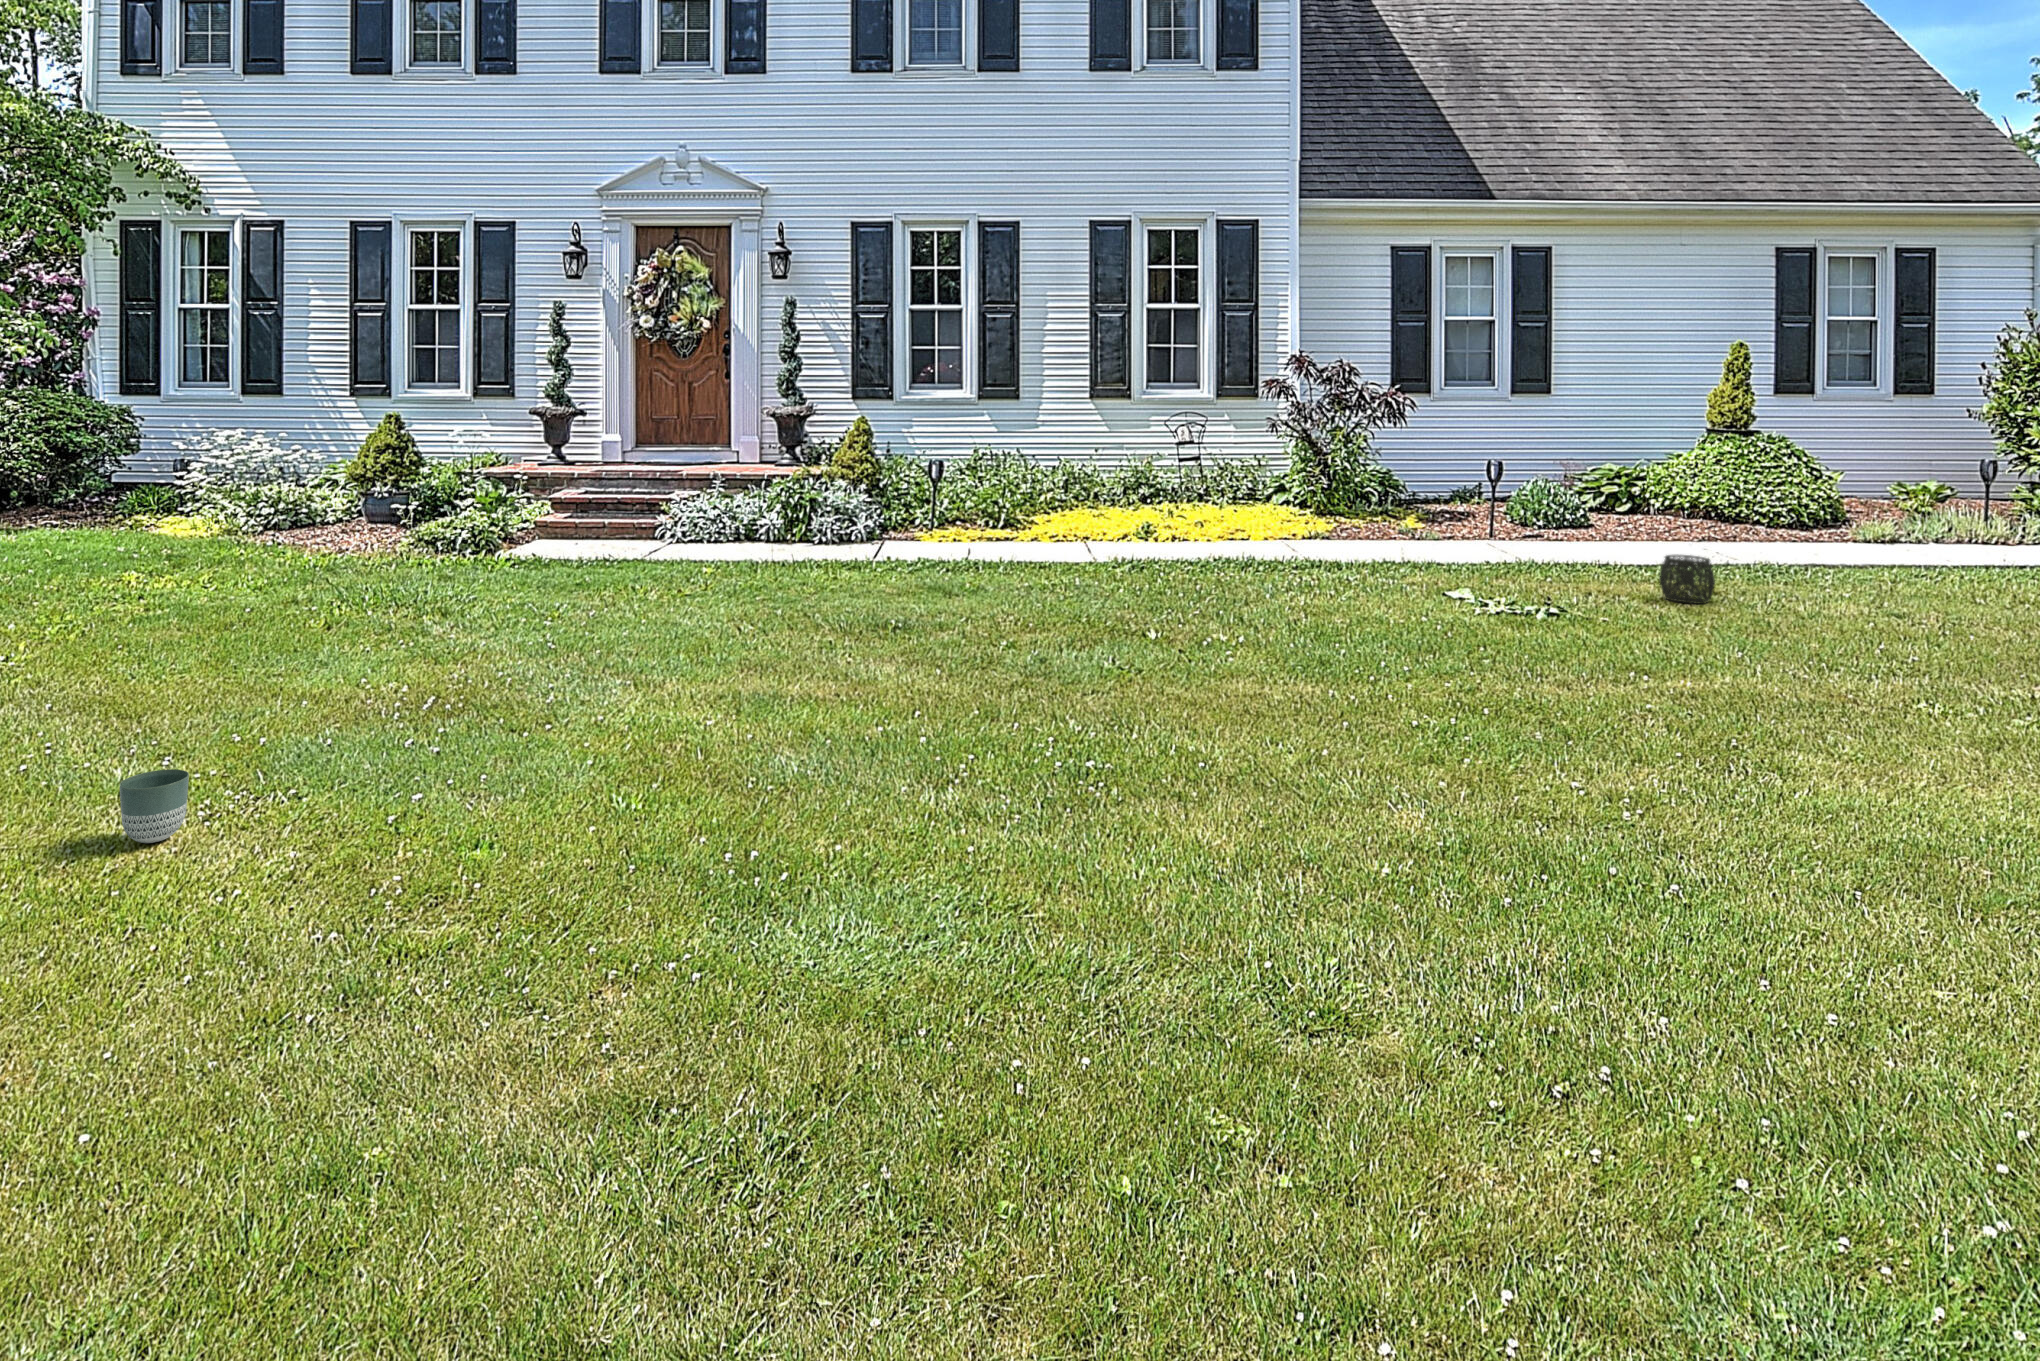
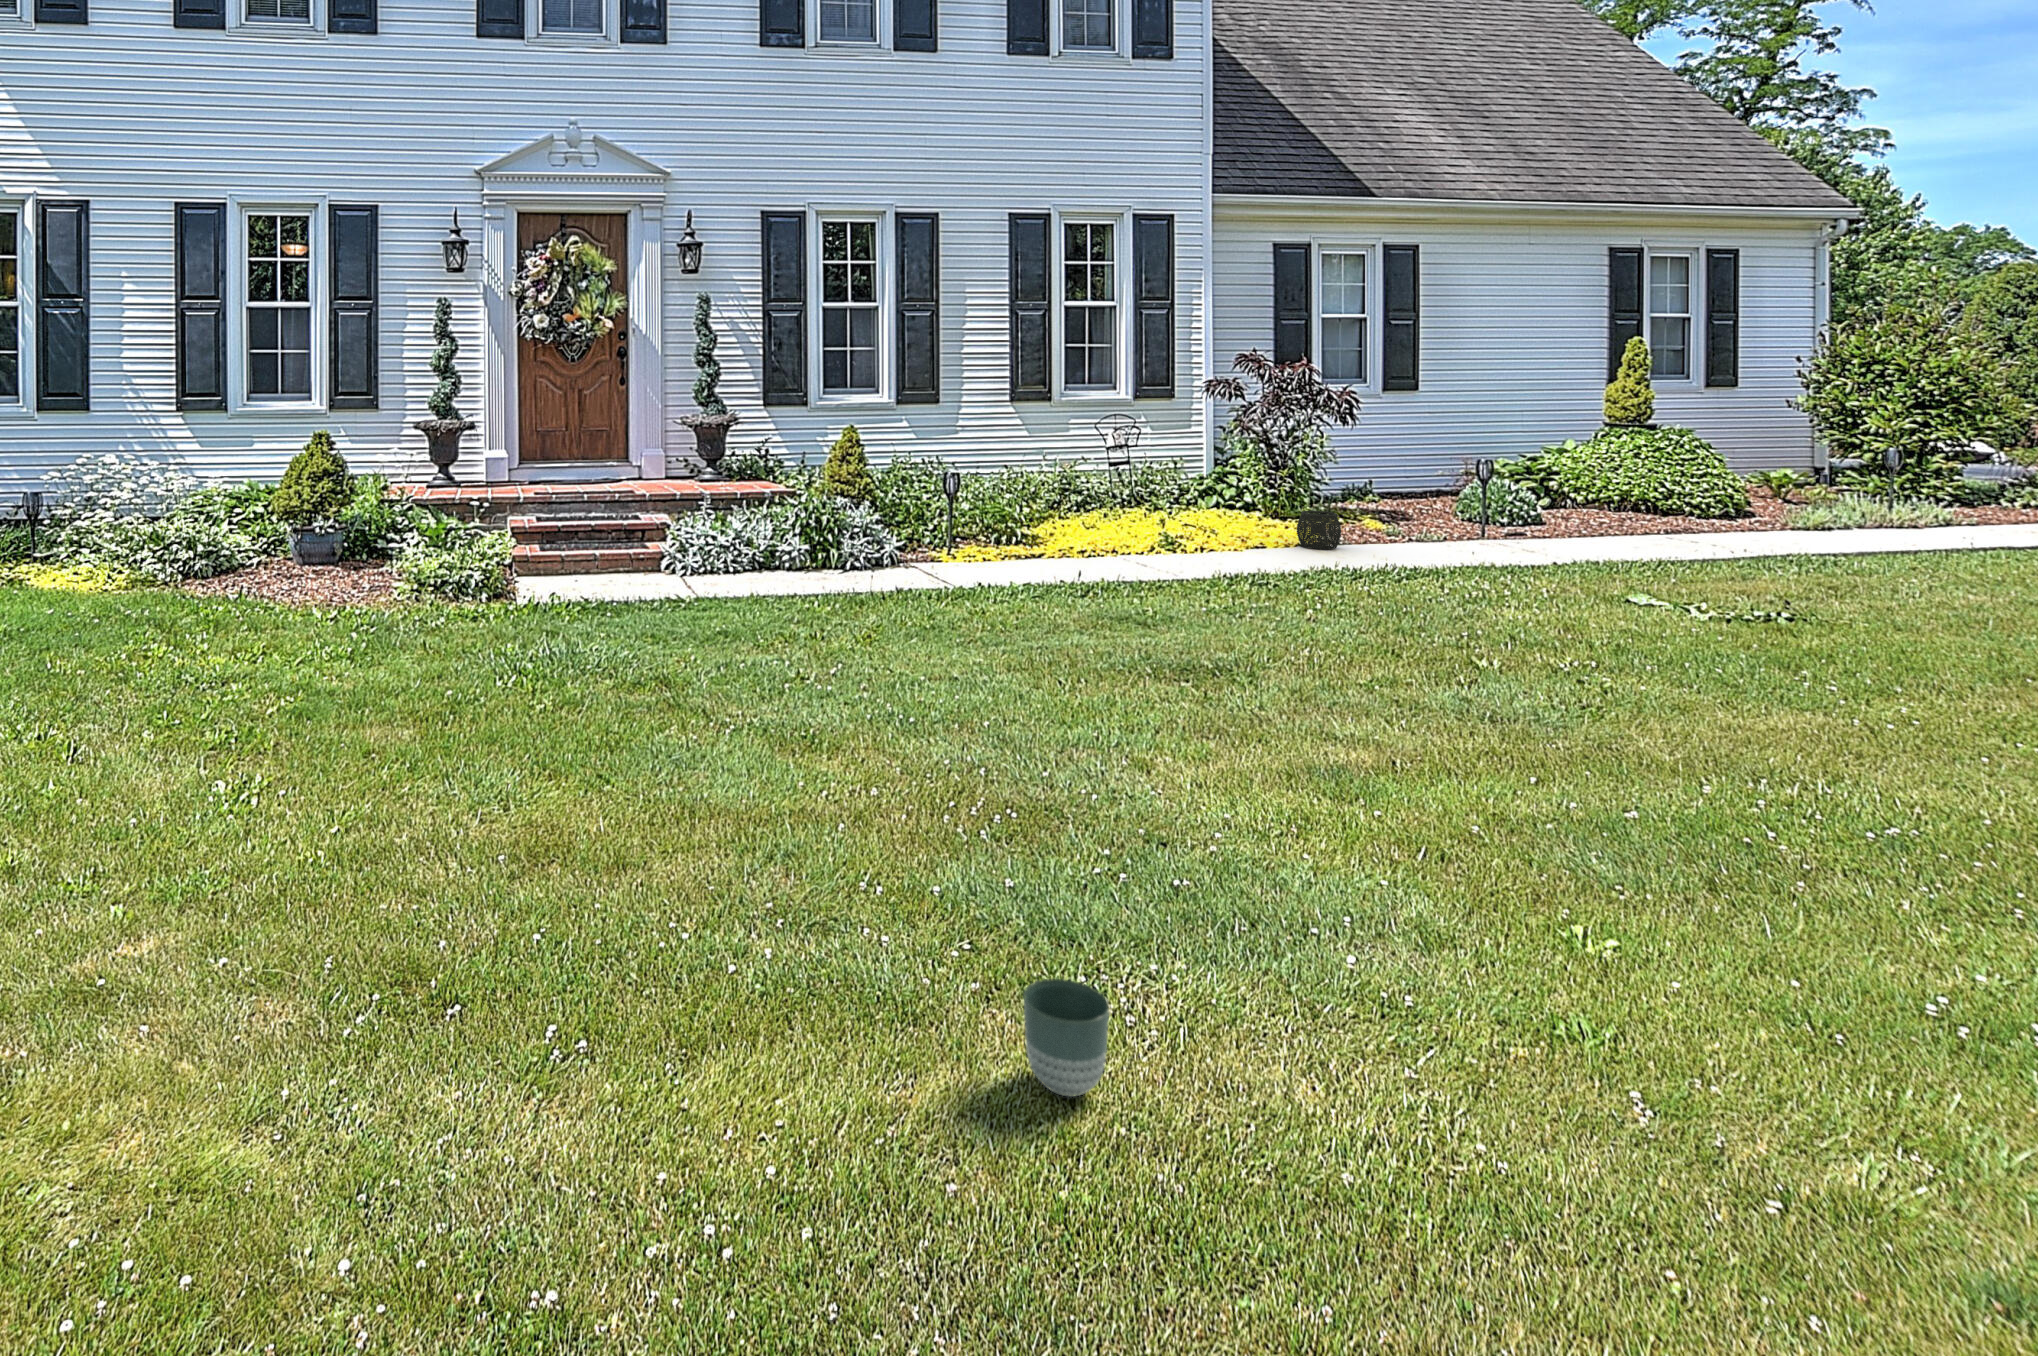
woven basket: present [1659,555,1715,604] -> present [1297,511,1341,549]

